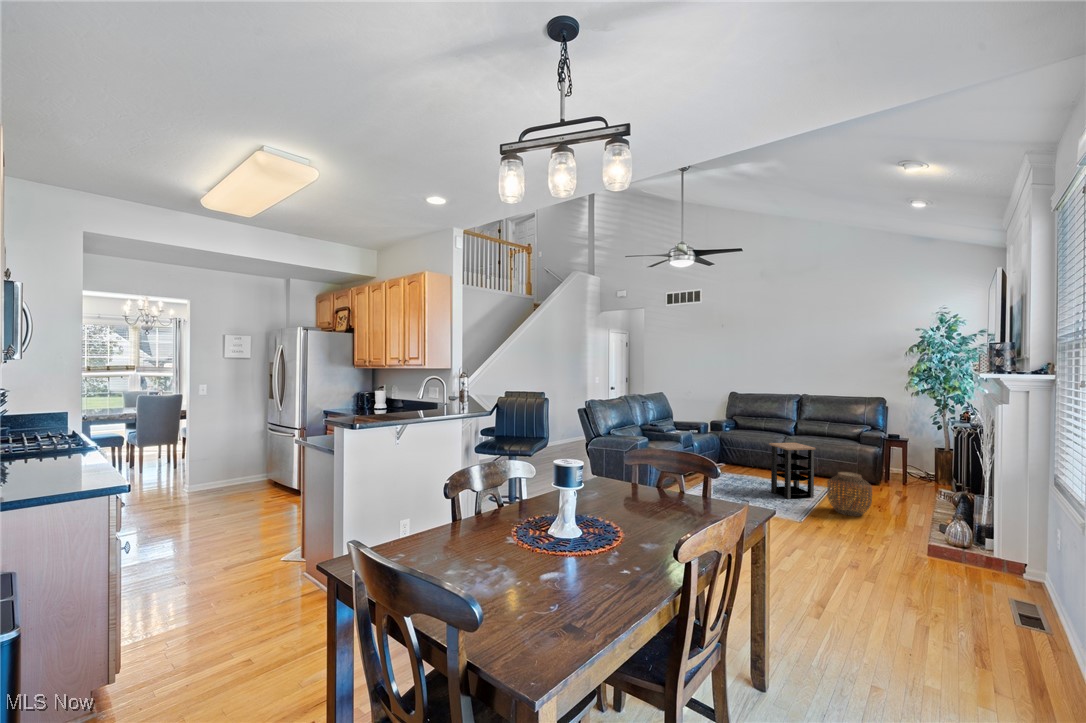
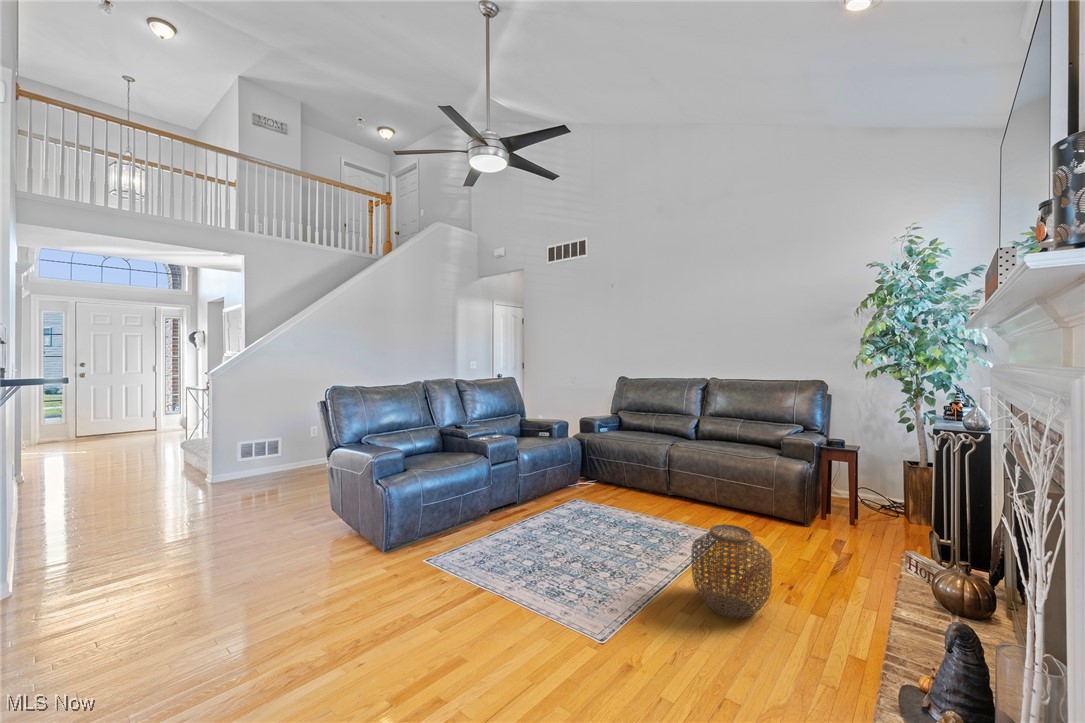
side table: present [769,443,816,499] -> none [620,459,690,563]

